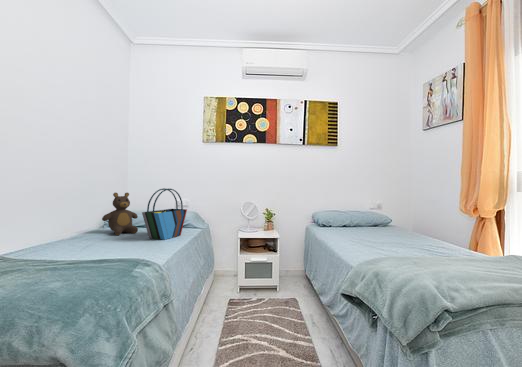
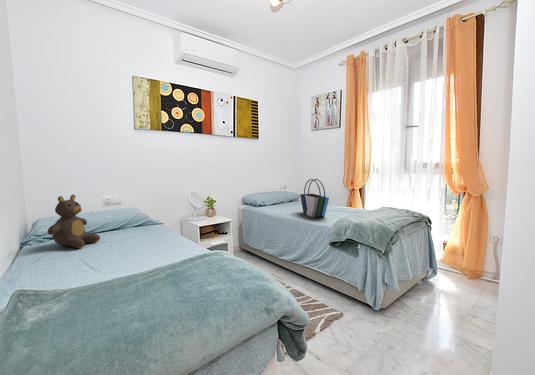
tote bag: present [142,188,187,240] -> present [300,179,329,217]

